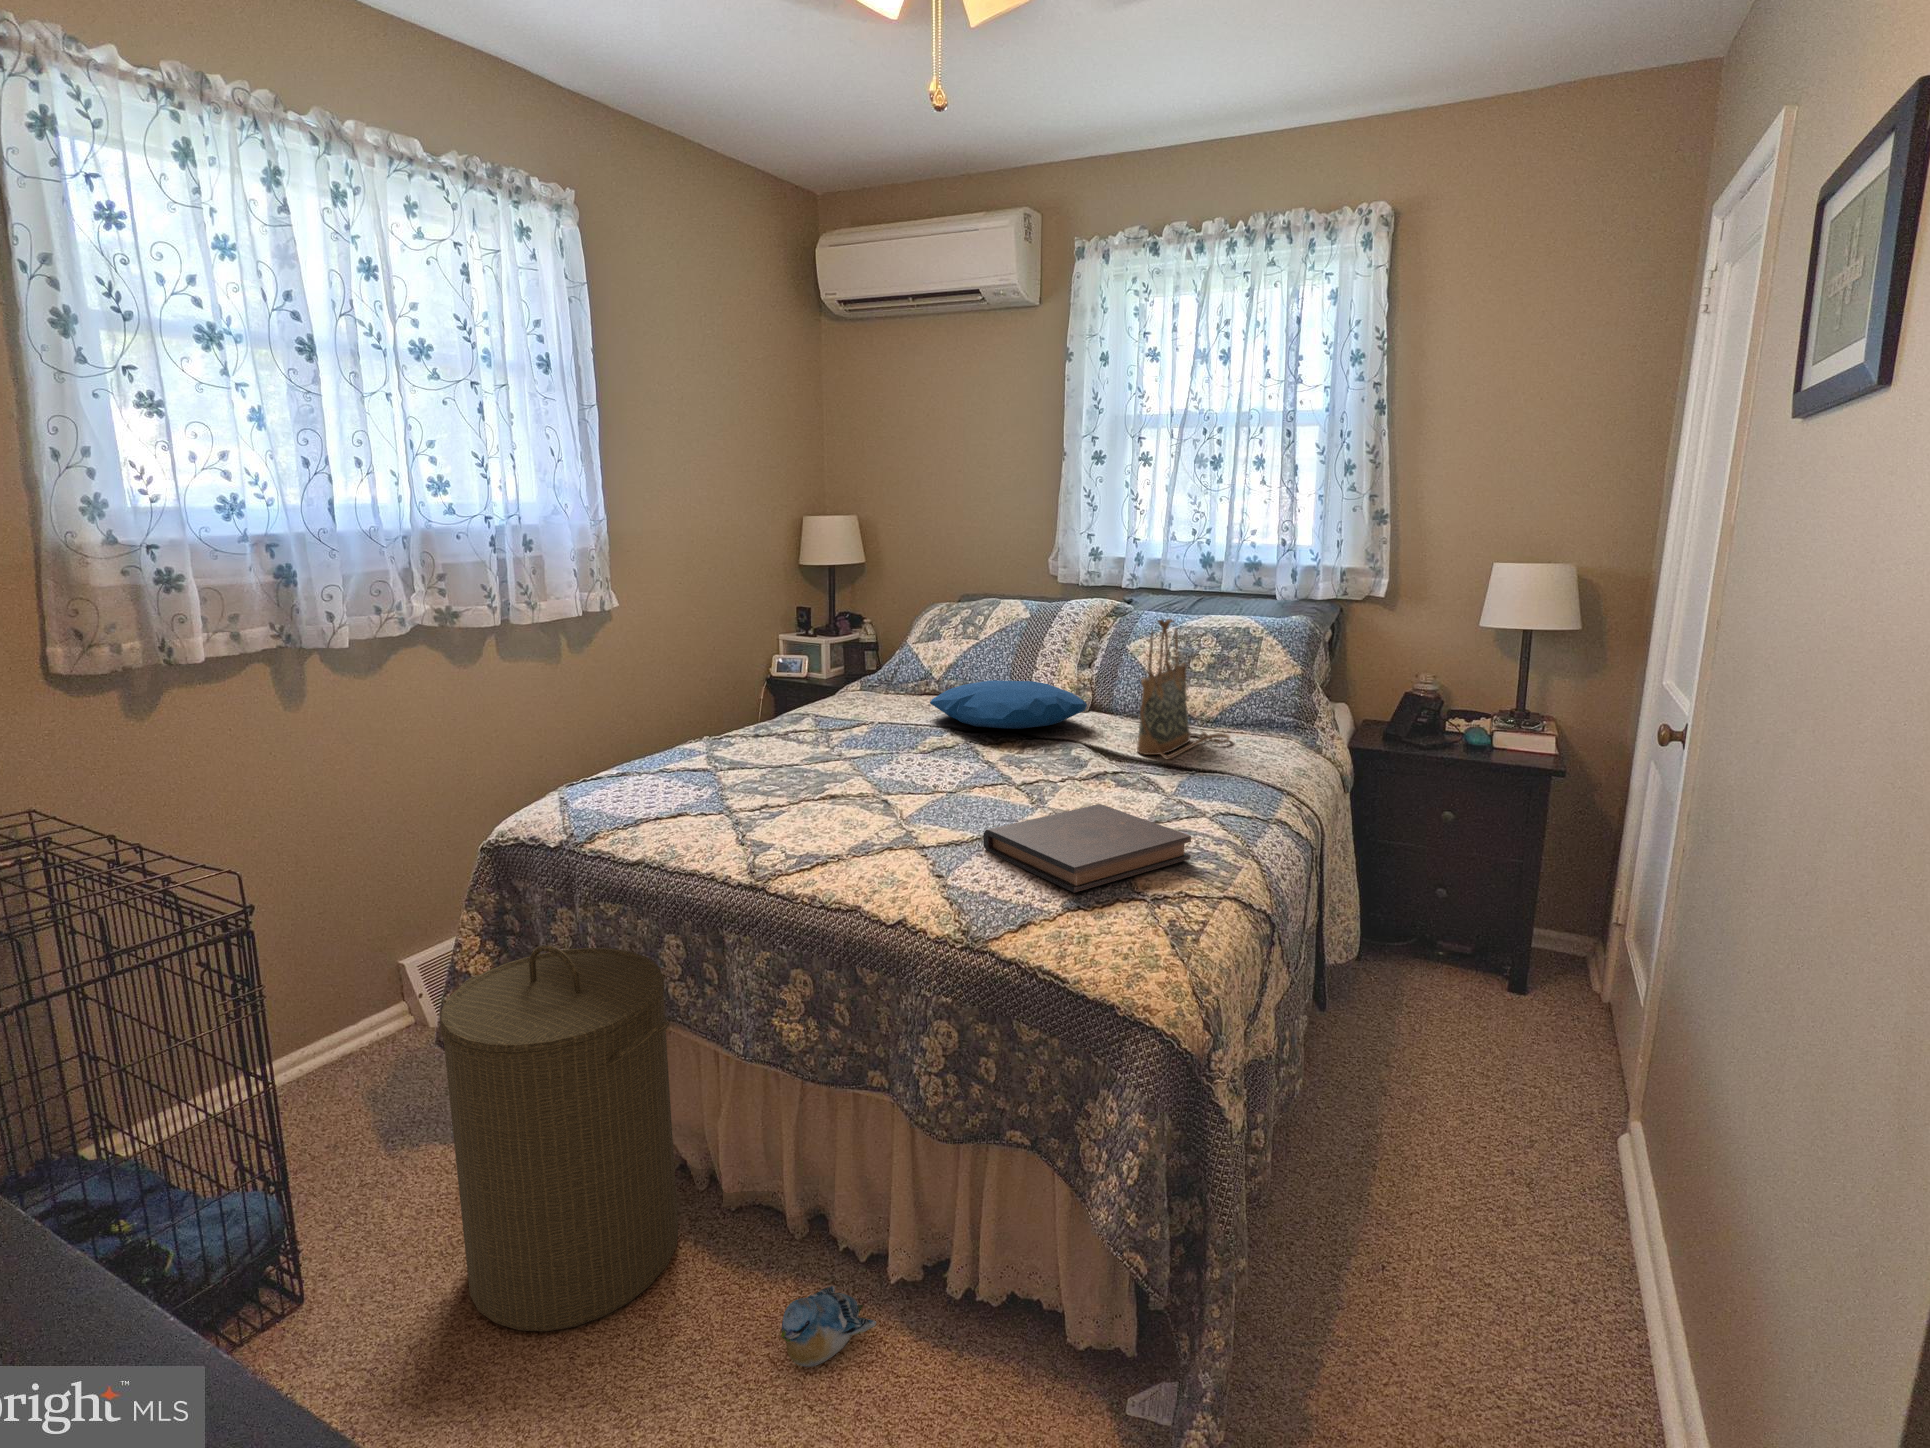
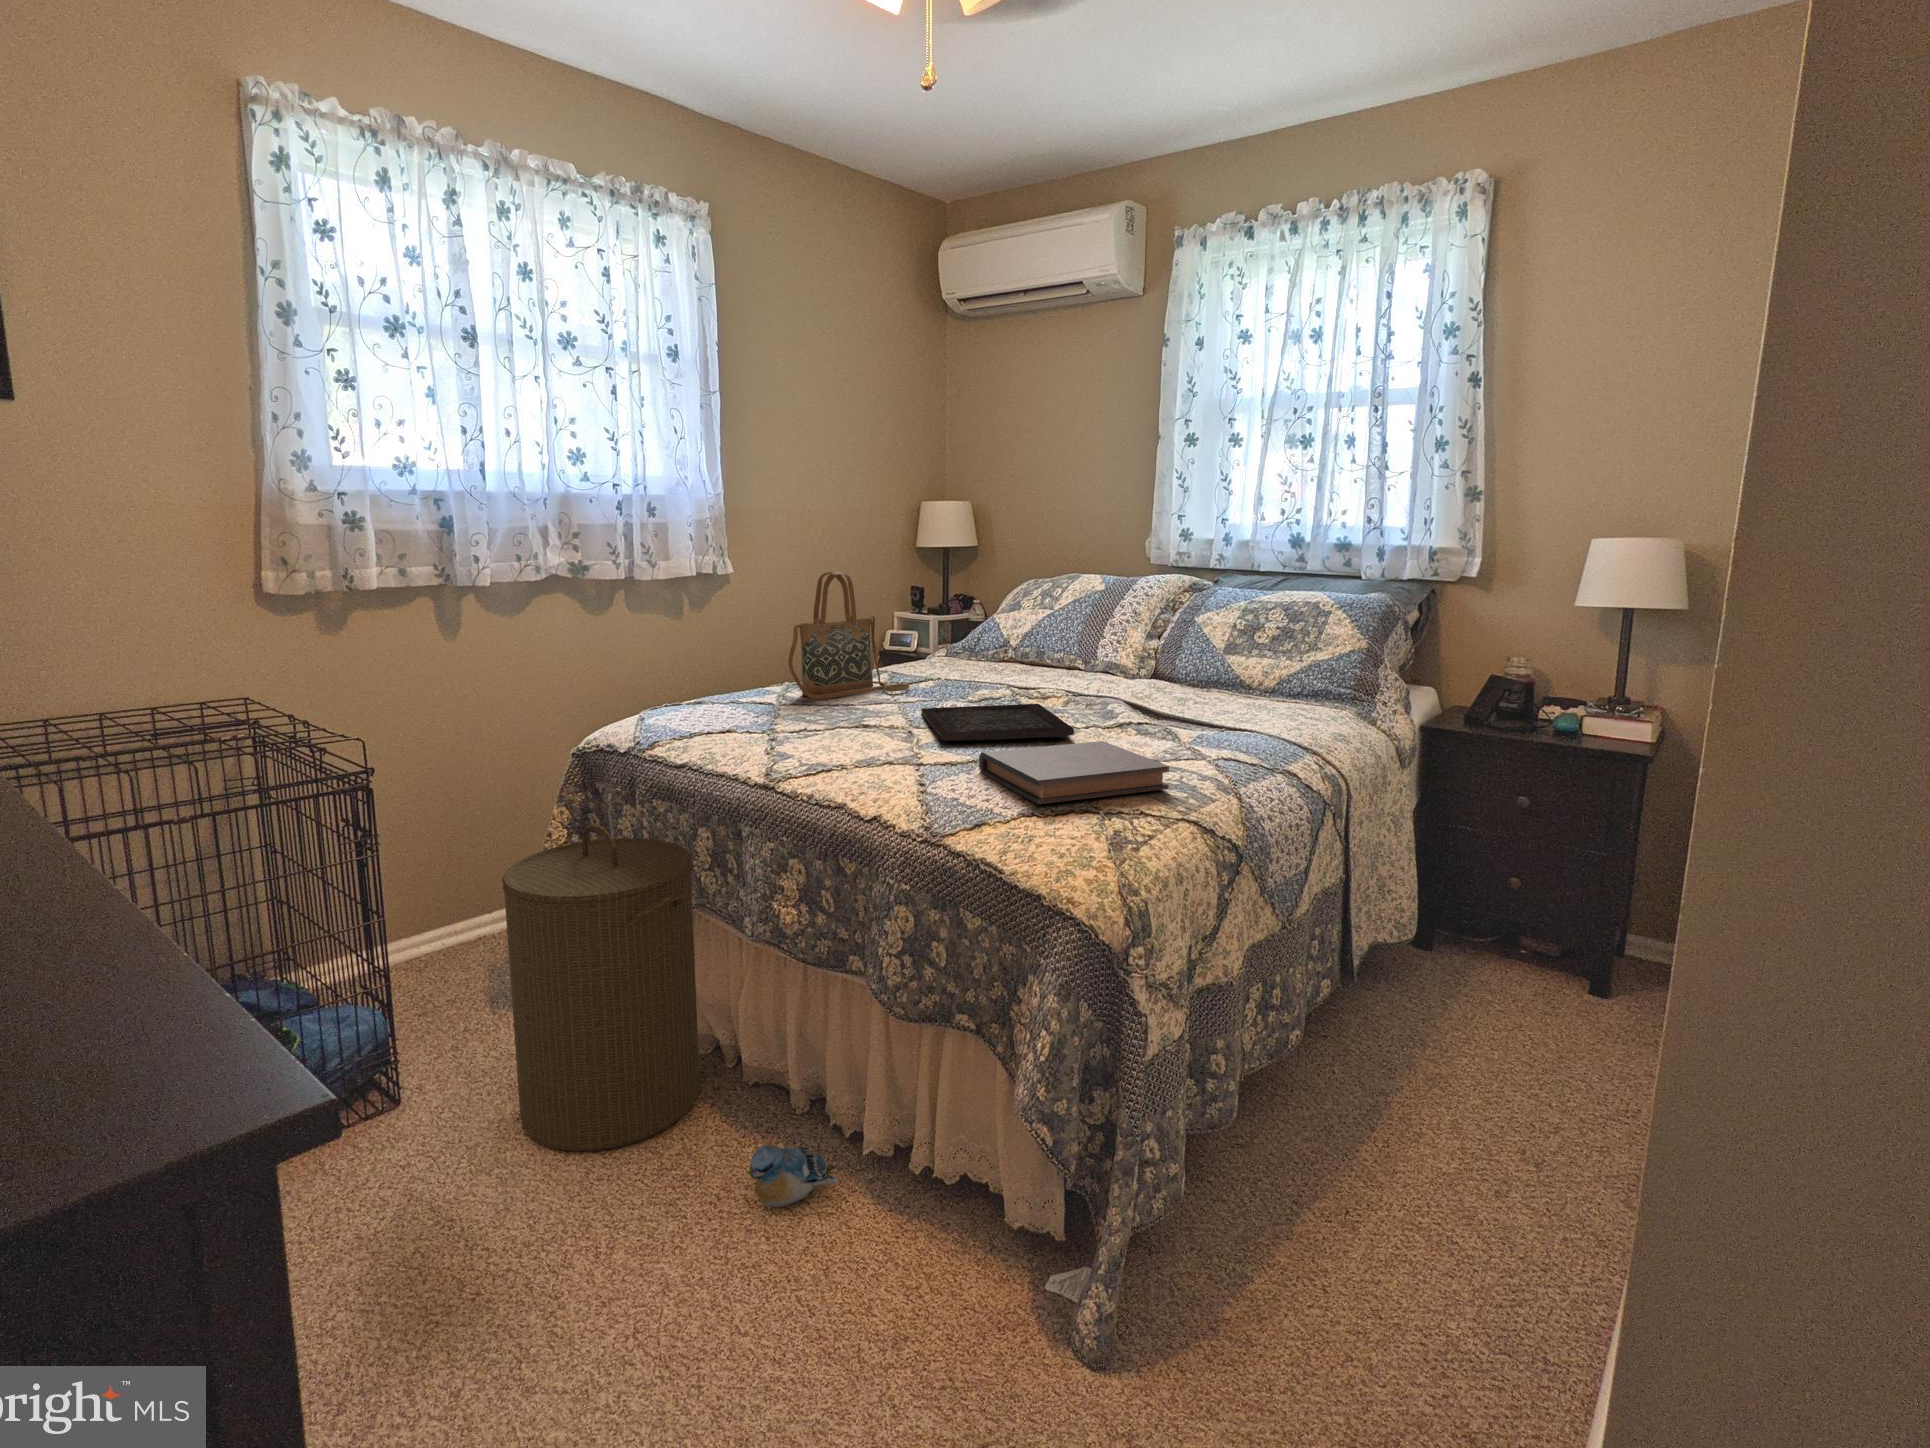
handbag: present [1137,619,1230,759] -> present [788,572,910,699]
pillow: present [930,680,1087,729] -> none [997,645,1144,688]
tray: none [876,753,1058,811] -> present [921,704,1074,741]

